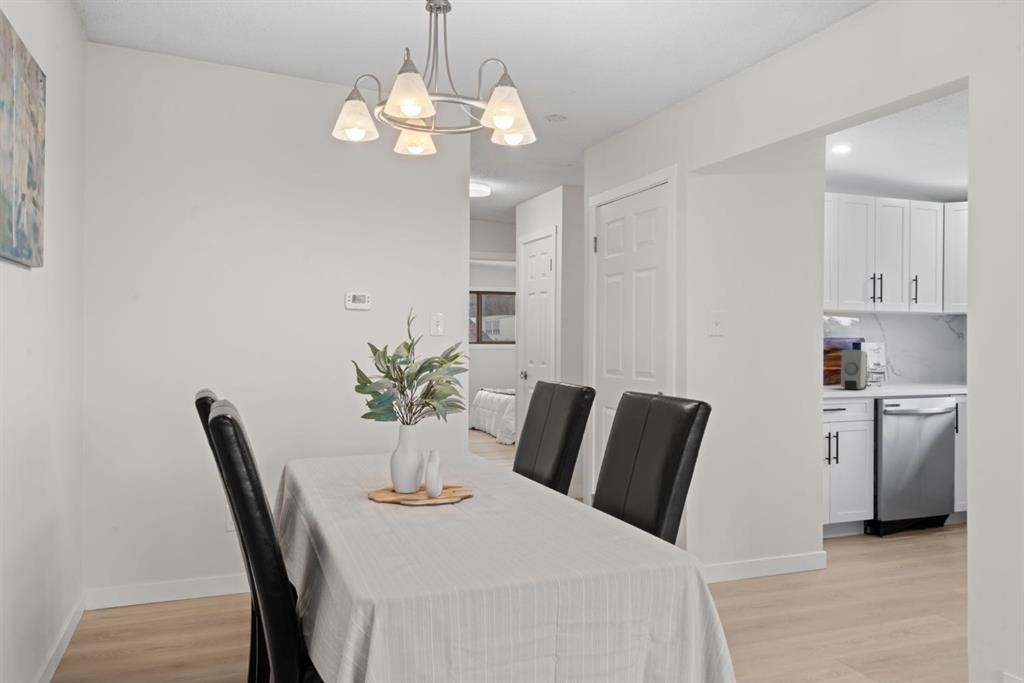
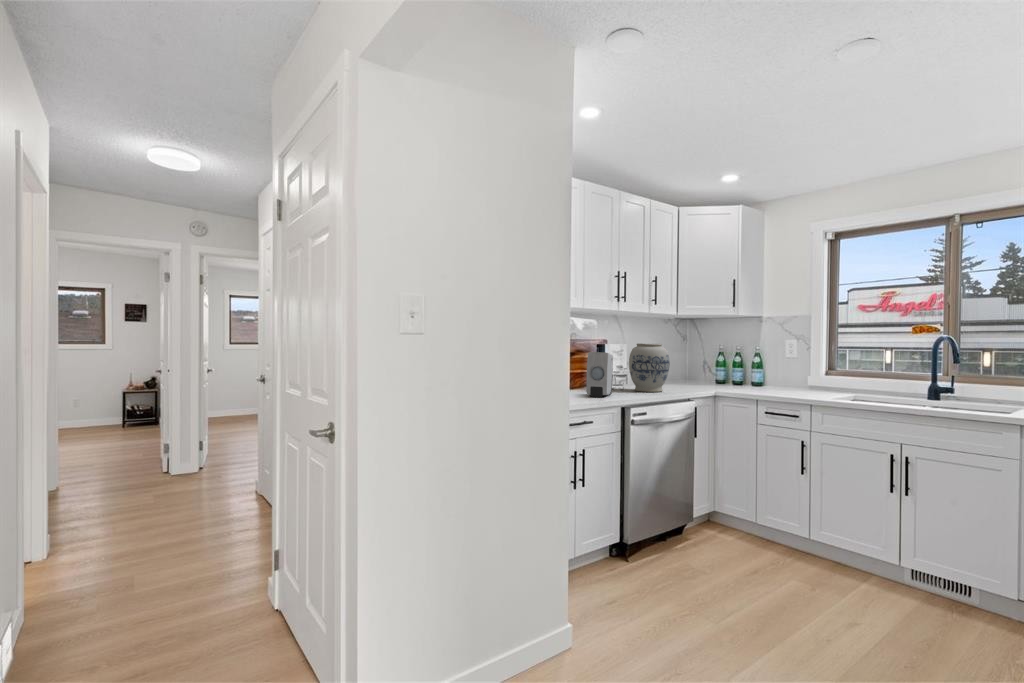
vase: none [886,342,928,388] -> present [629,343,670,392]

